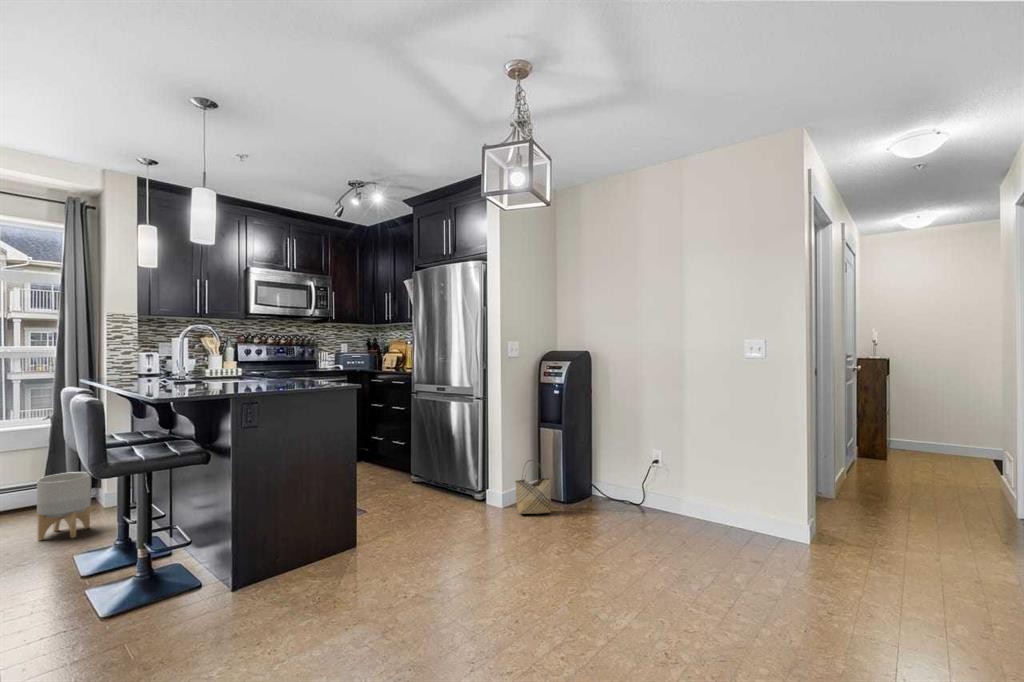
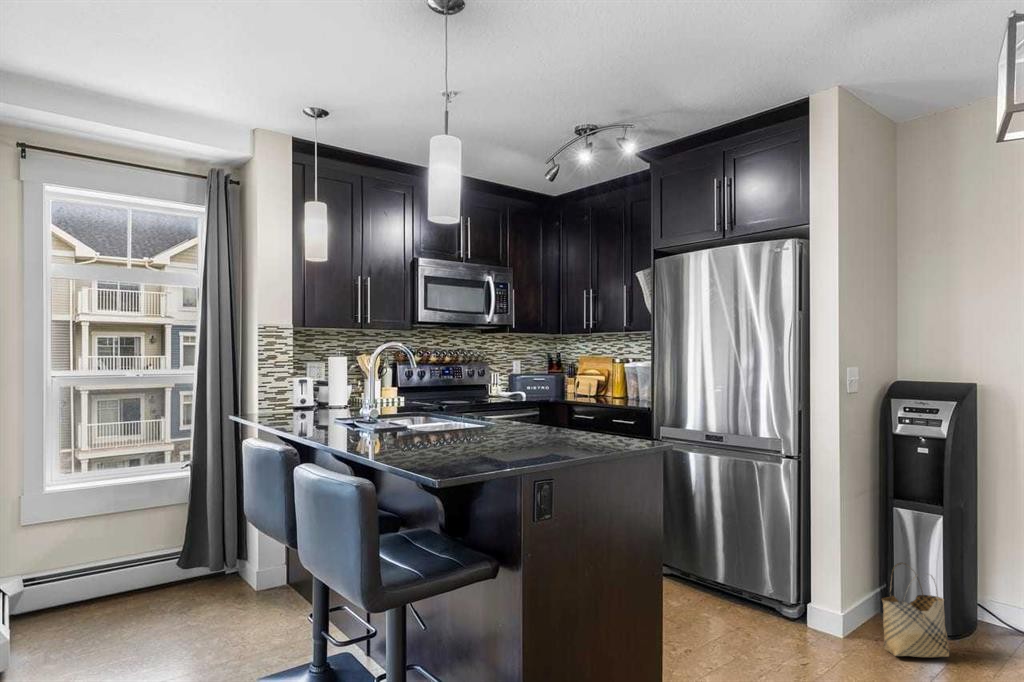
planter: present [37,472,91,541] -> none [188,551,253,654]

